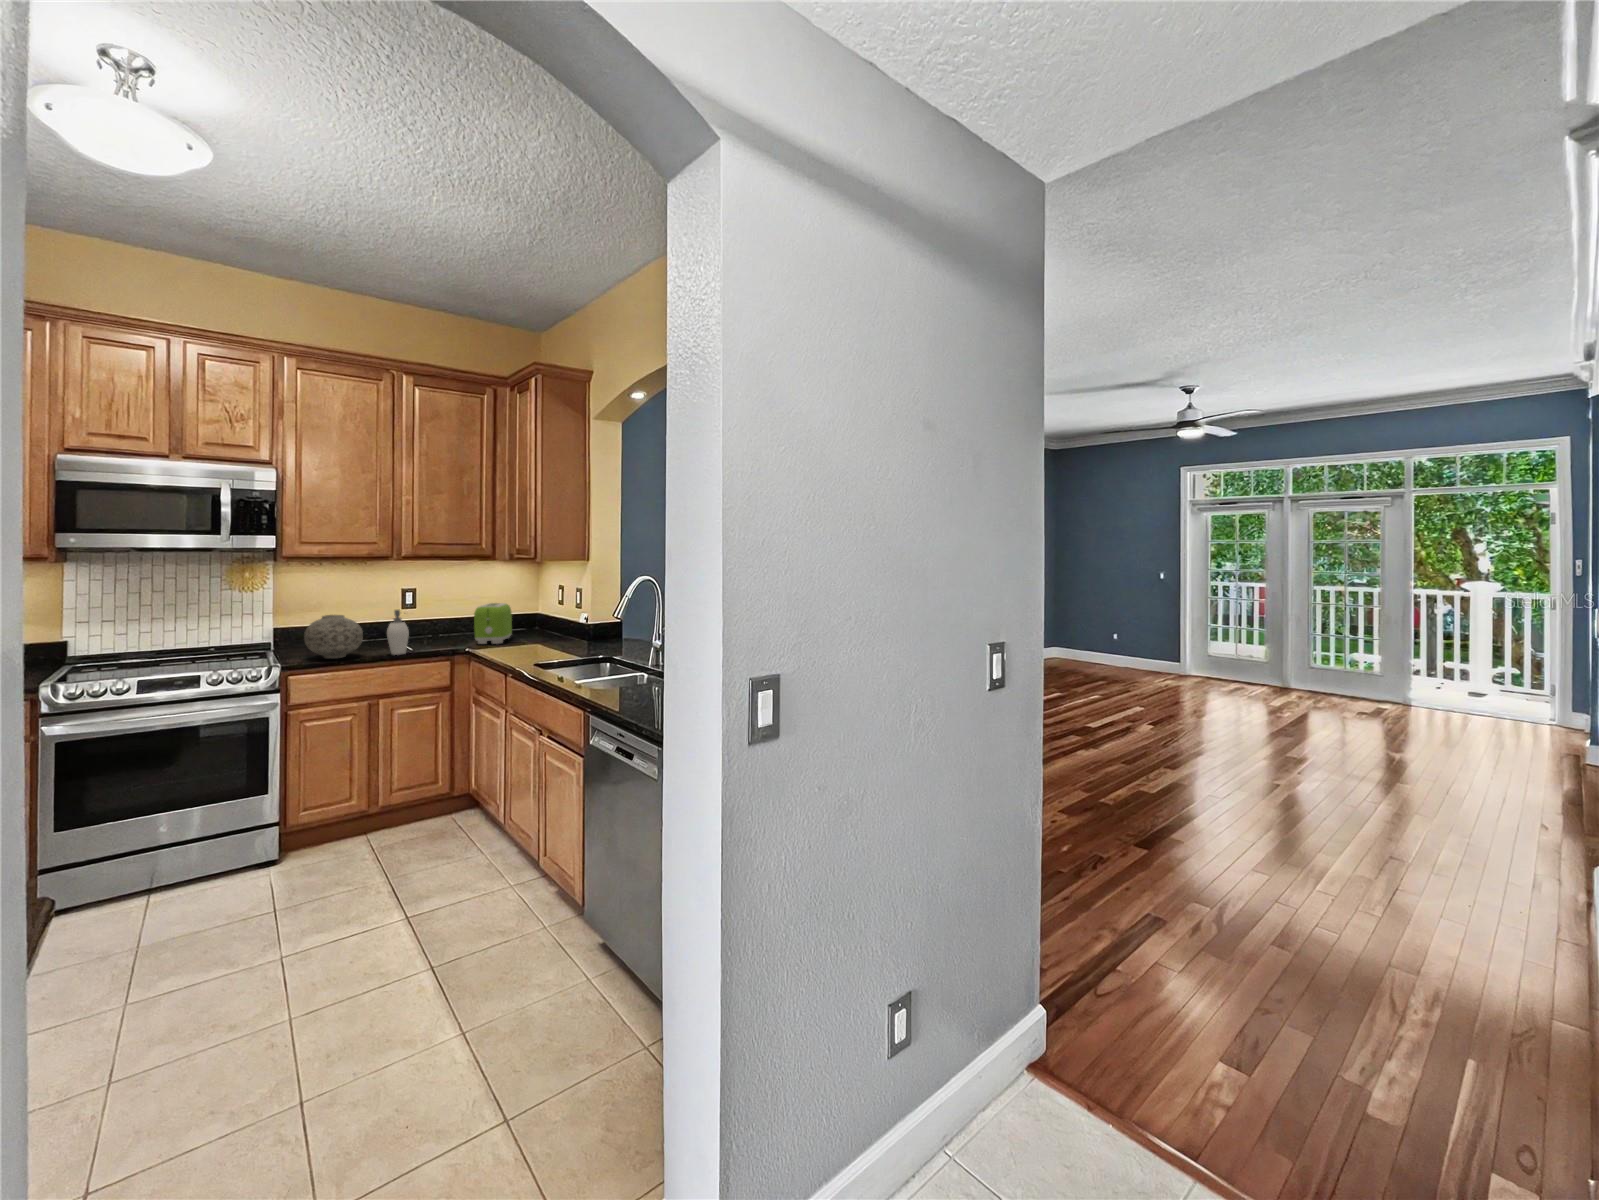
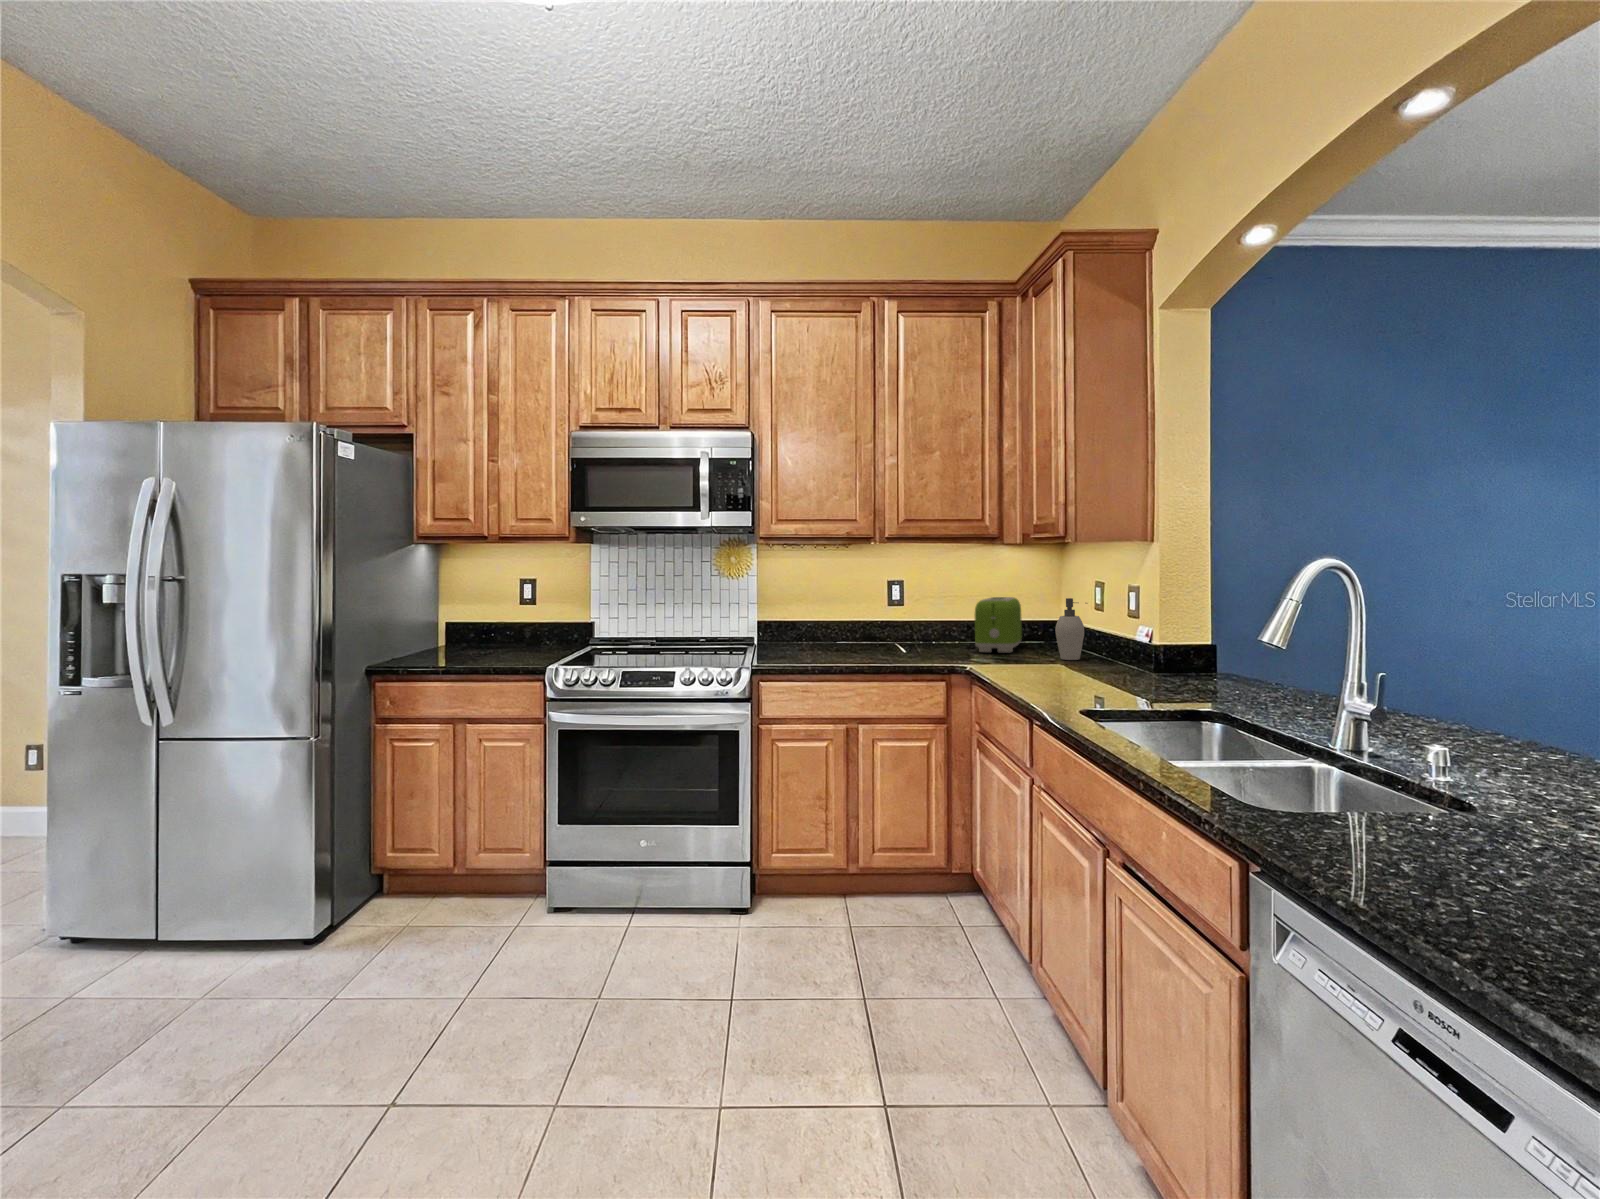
soap dispenser: present [387,610,409,655] -> present [1055,598,1084,660]
vase: present [304,615,363,658] -> none [779,608,841,663]

